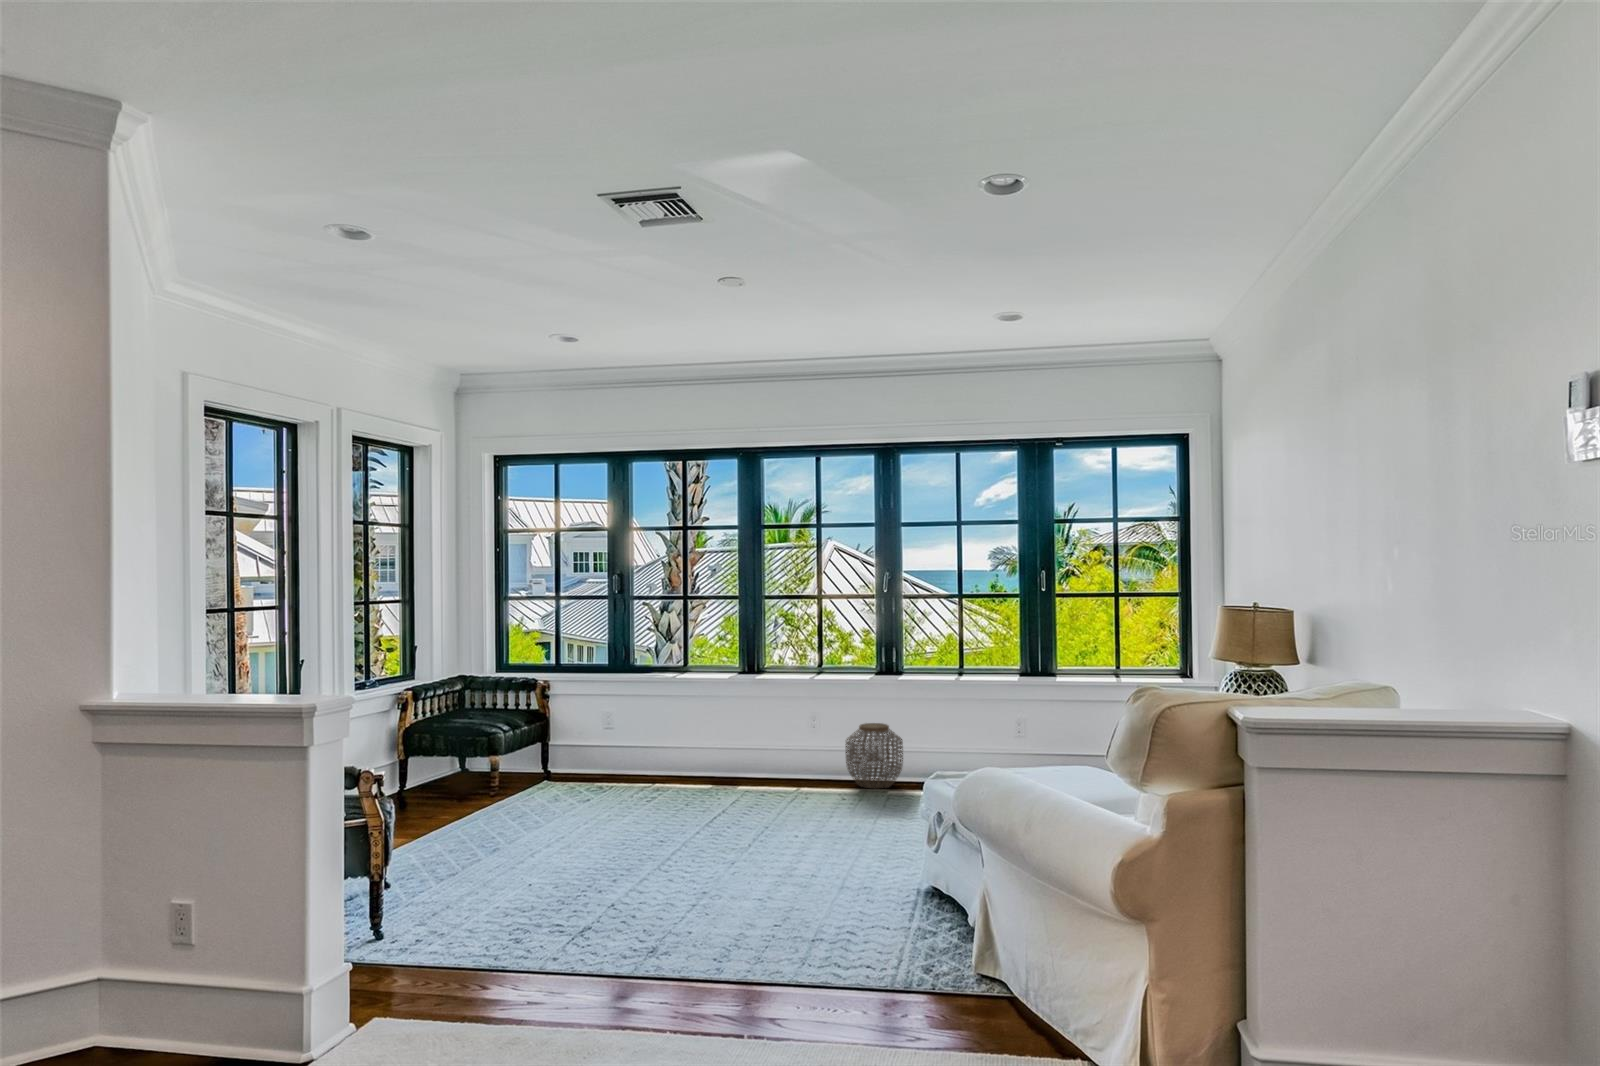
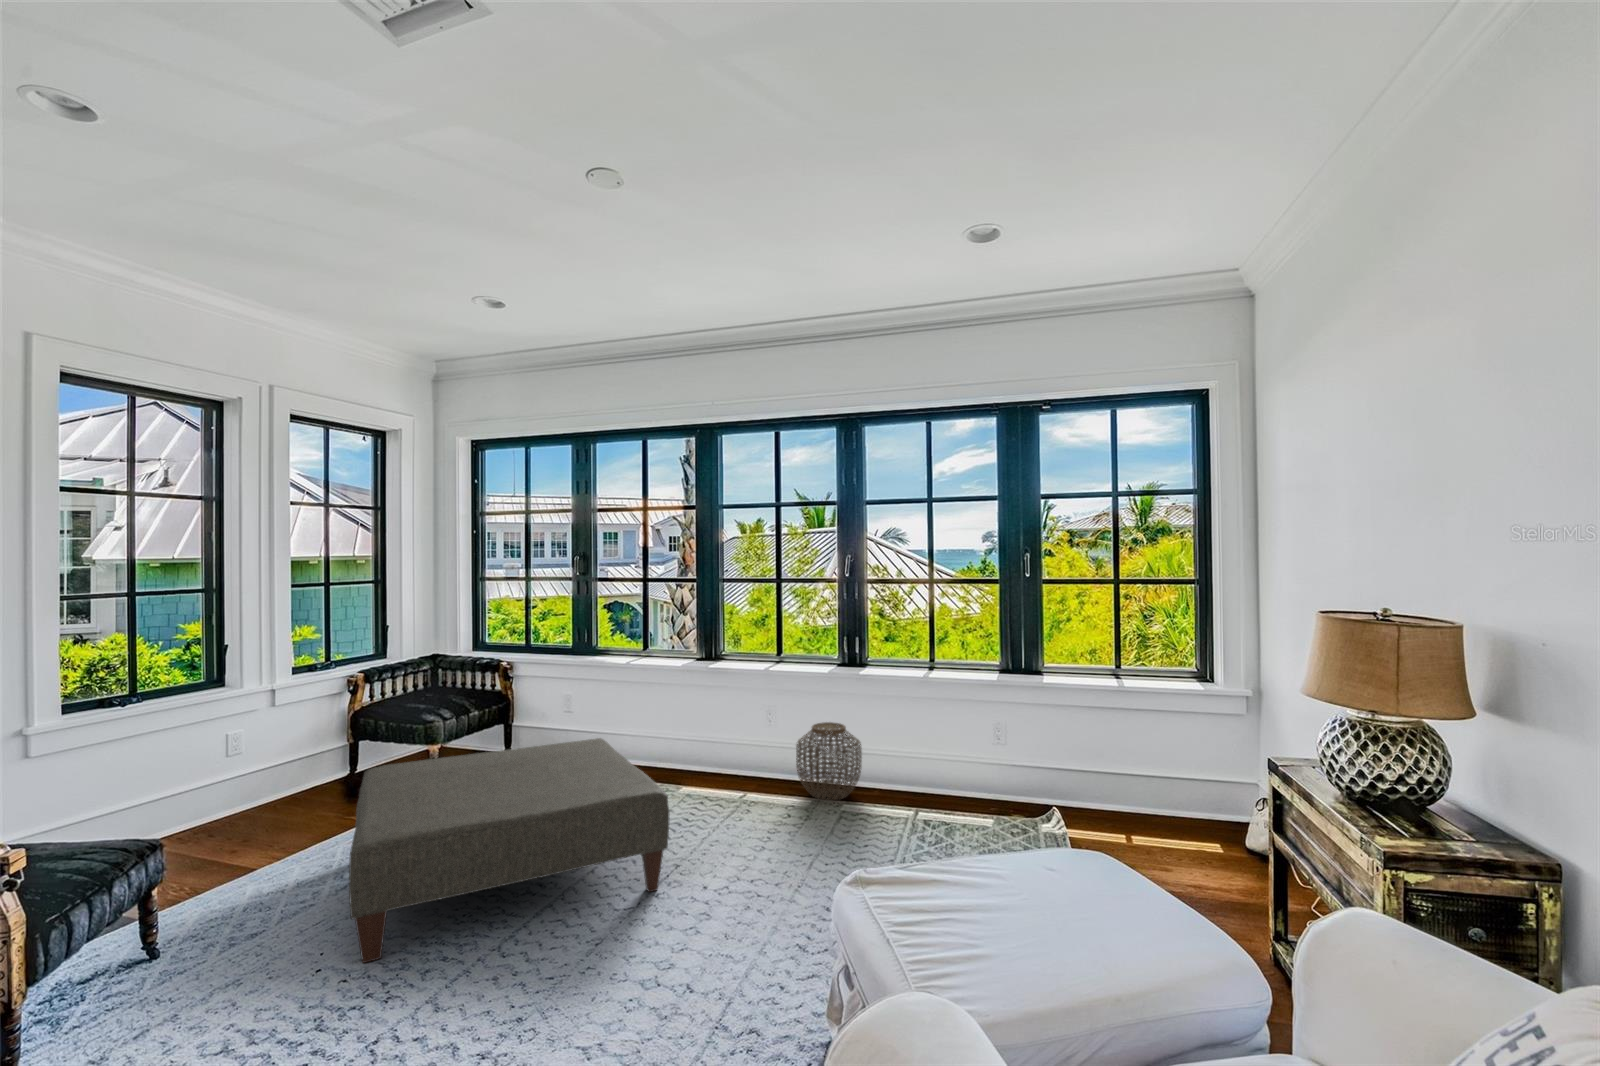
ottoman: none [510,737,786,873] -> present [349,738,670,963]

